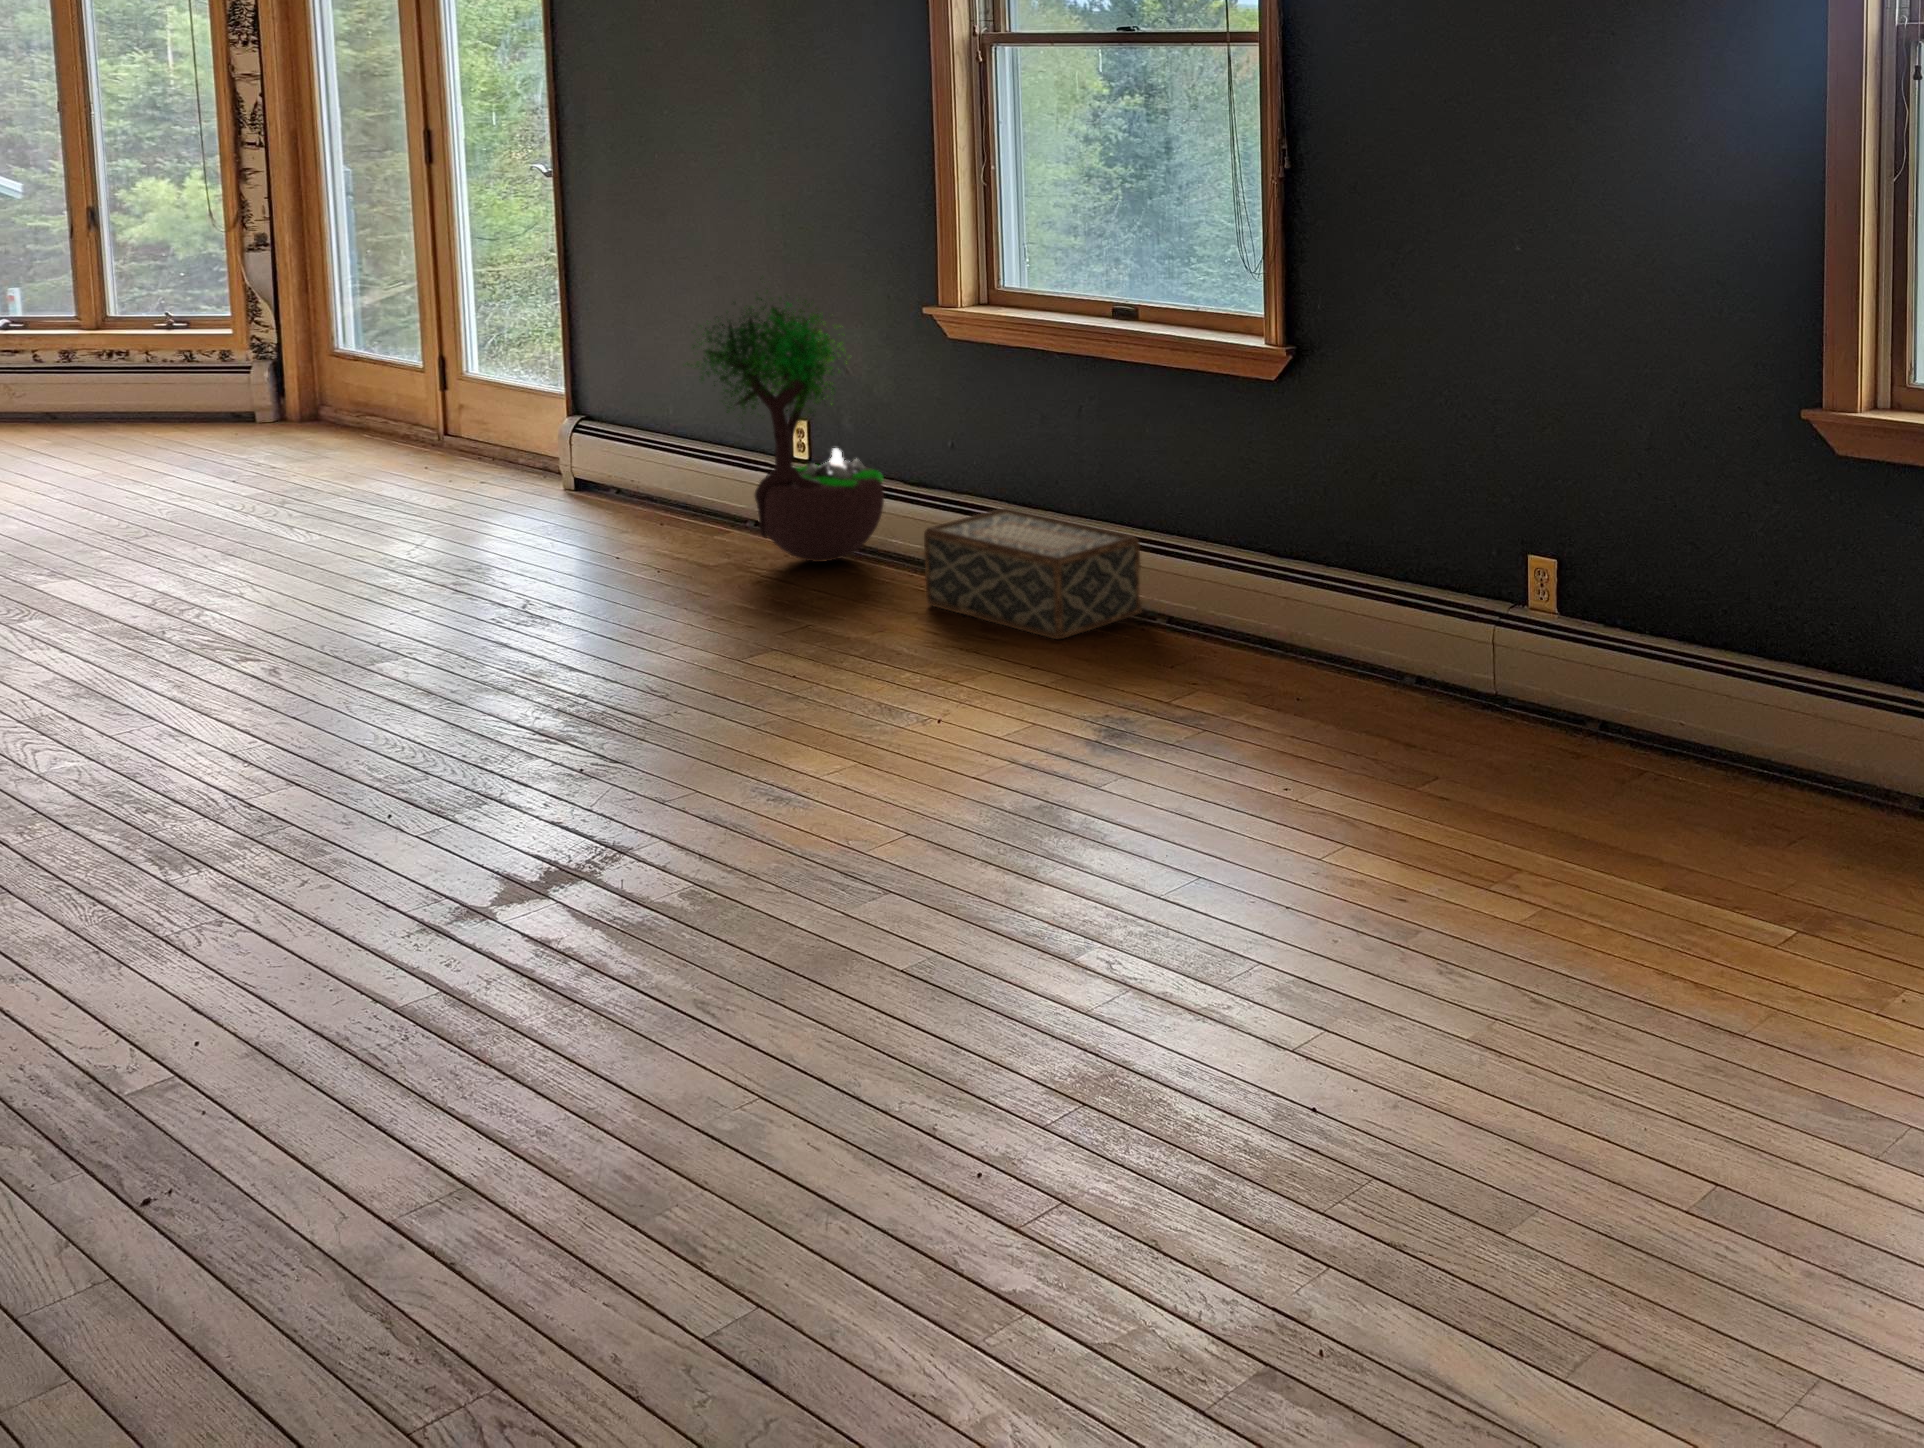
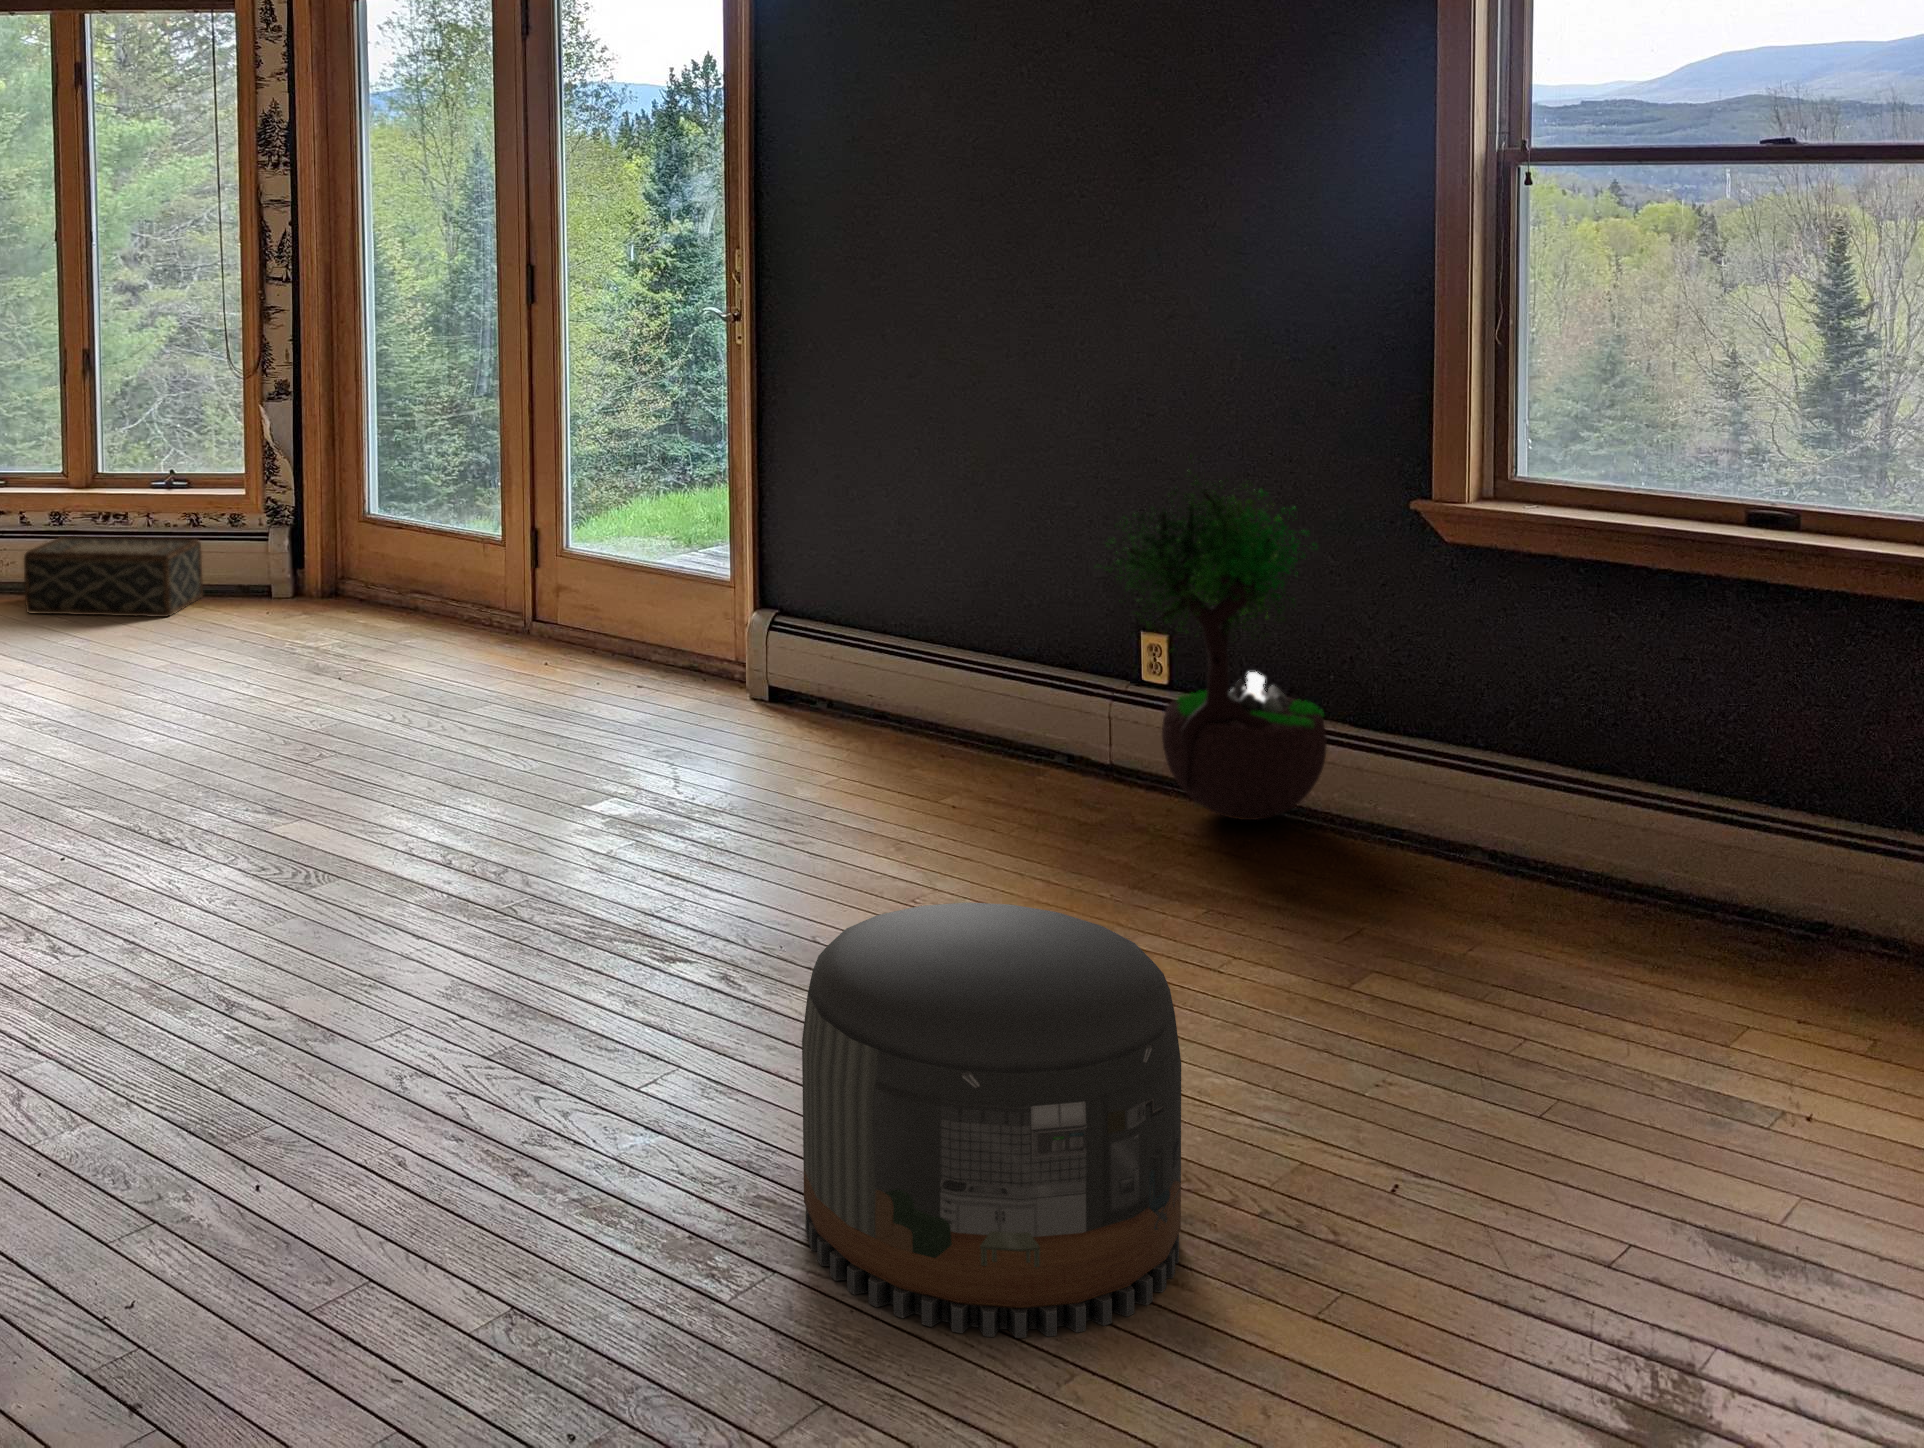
woven basket: present [924,508,1142,639] -> present [24,536,203,617]
pouf: none [96,579,395,850] -> present [802,902,1181,1338]

